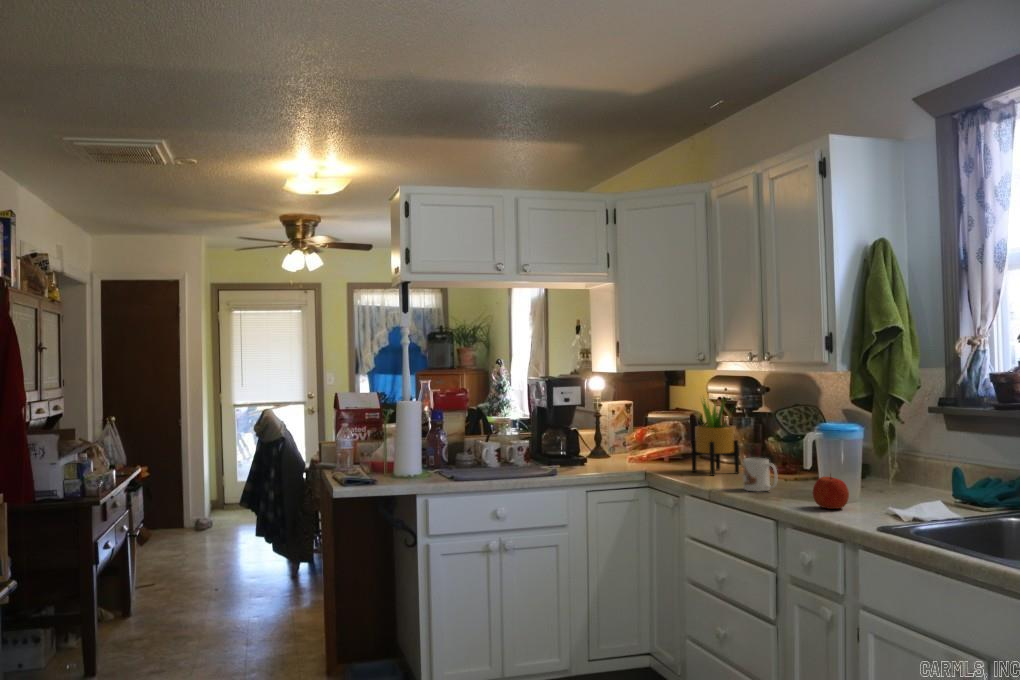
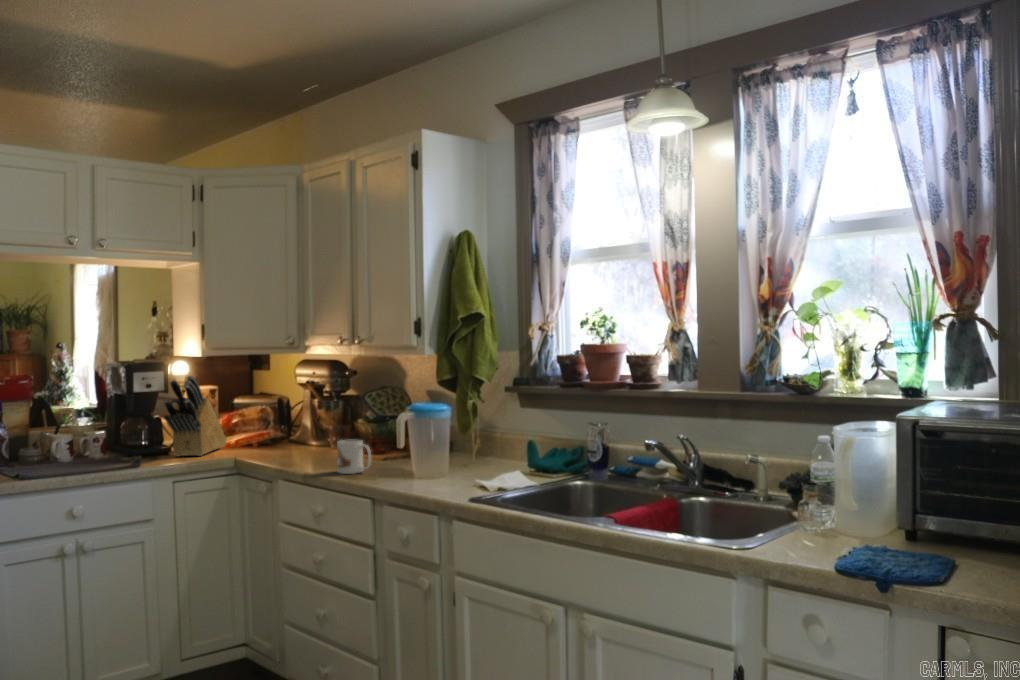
knife block: none [586,392,641,466] -> present [163,376,226,456]
potted plant: present [691,398,739,476] -> none [281,376,331,460]
apple: present [813,475,849,509] -> none [408,452,441,486]

